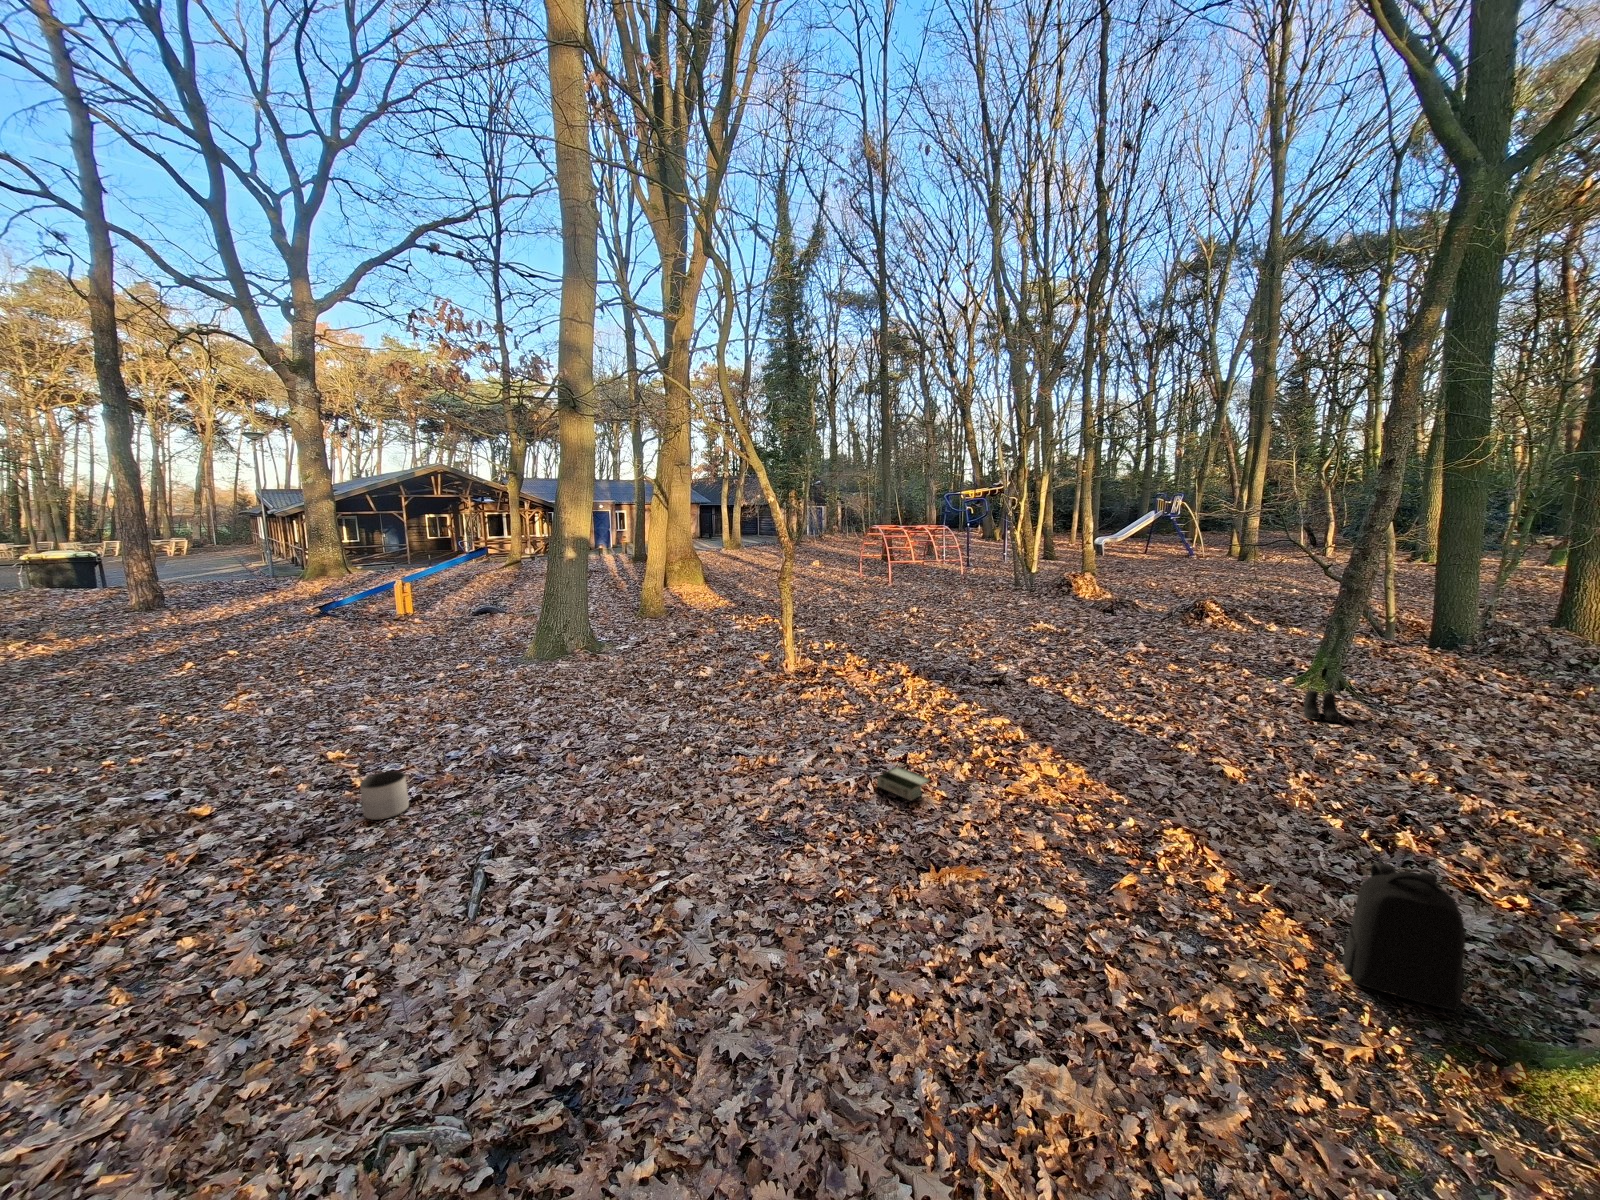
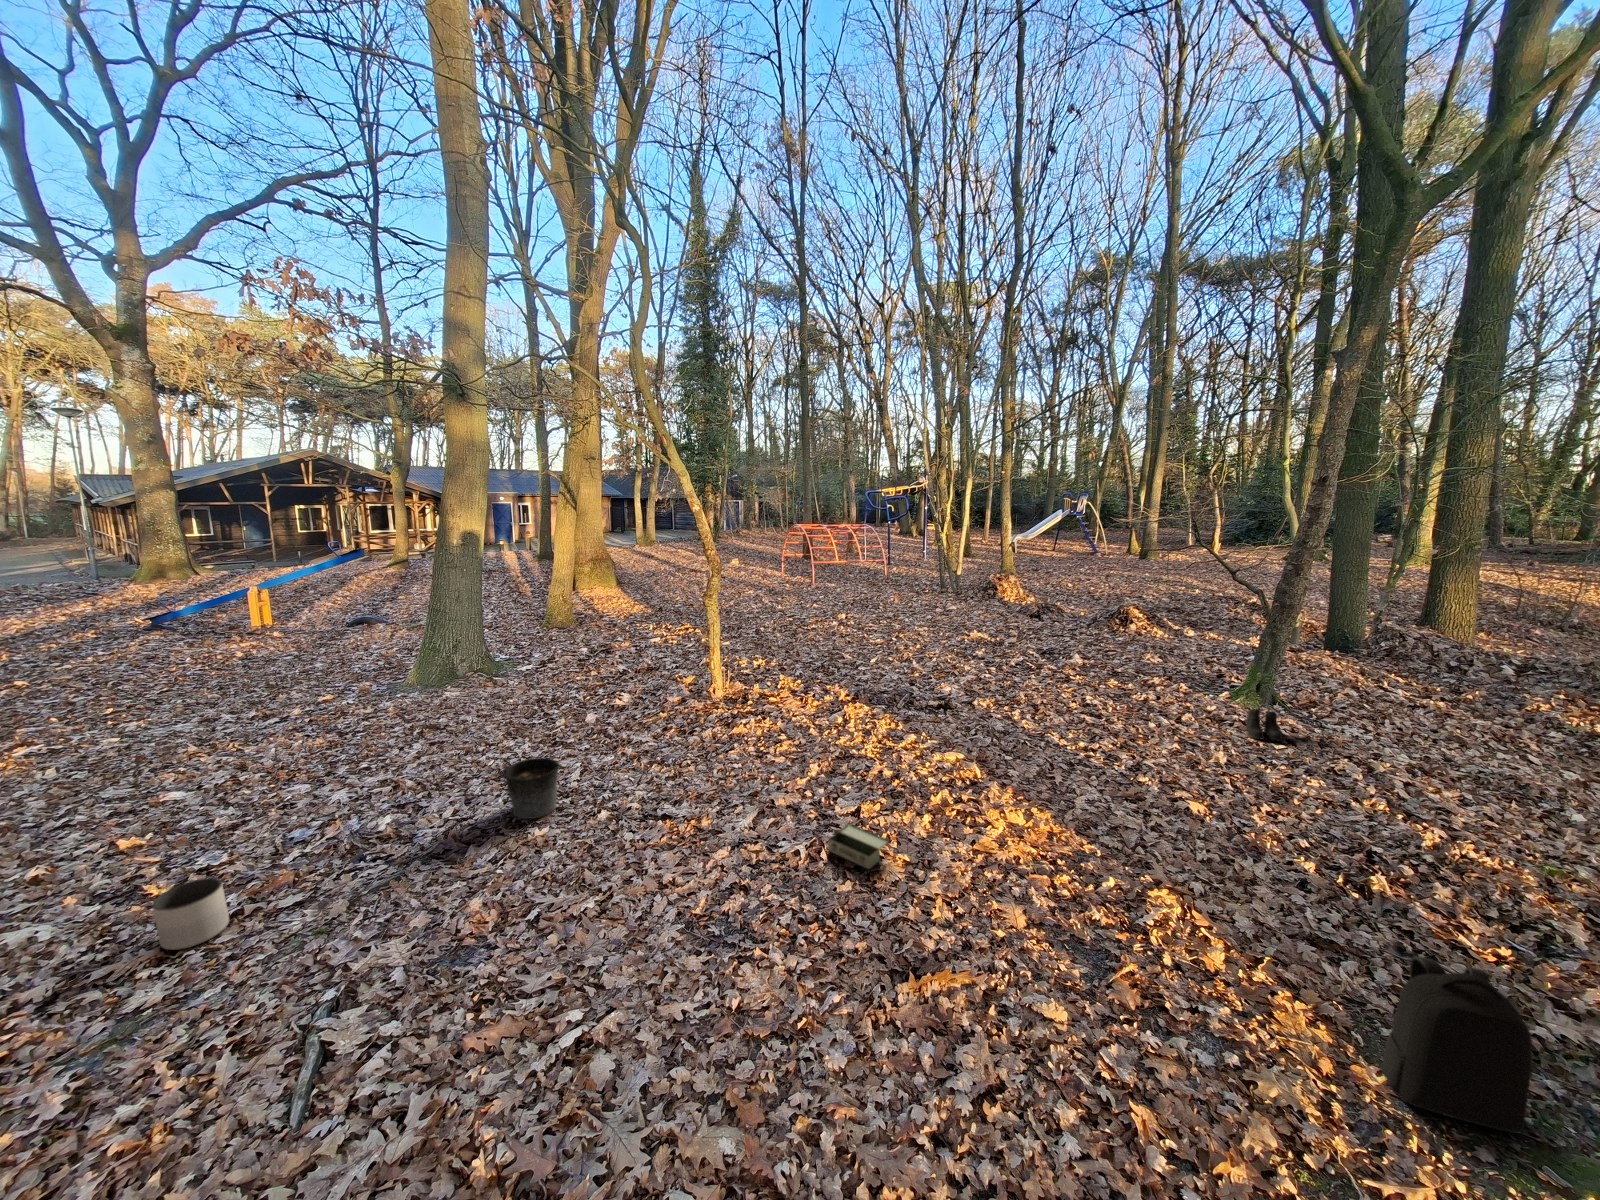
bucket: none [605,705,655,754] -> present [500,758,562,819]

